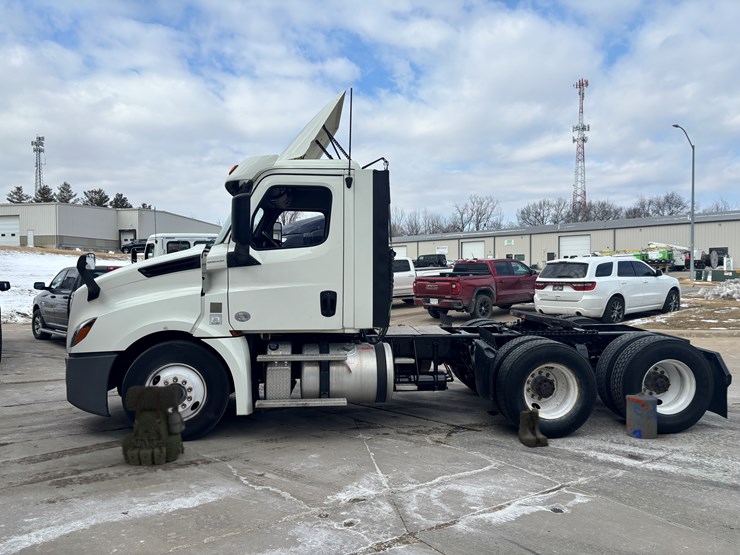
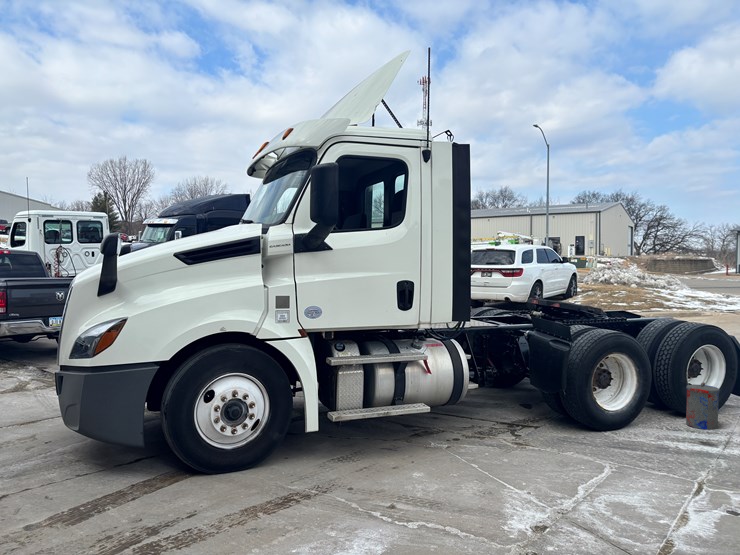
backpack: present [121,385,185,465] -> none [184,403,263,509]
boots: present [519,408,549,447] -> none [598,405,639,447]

